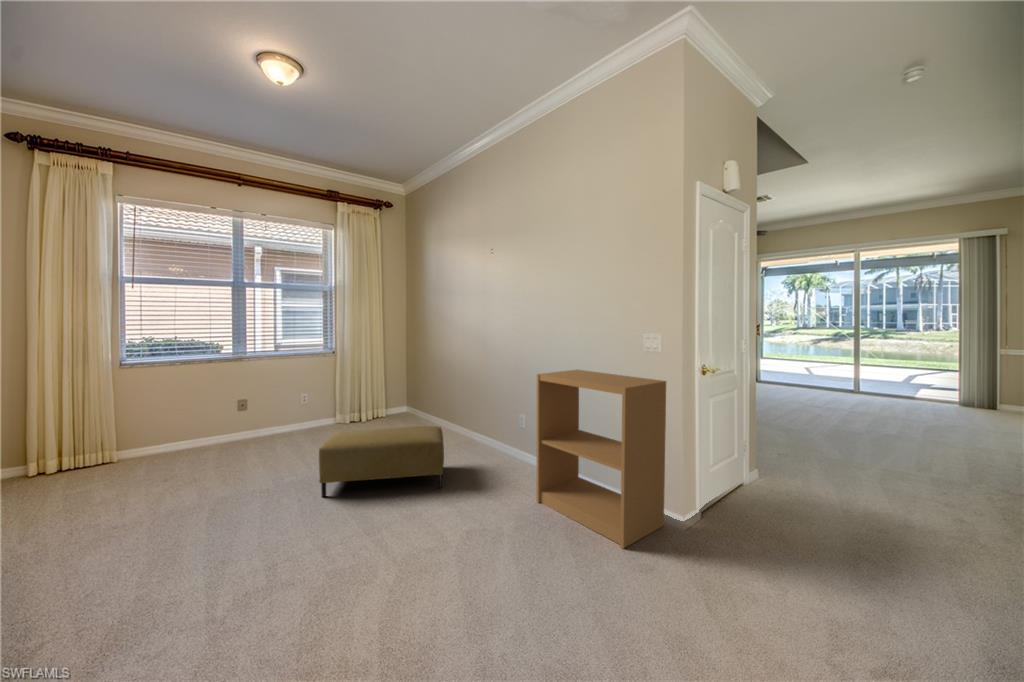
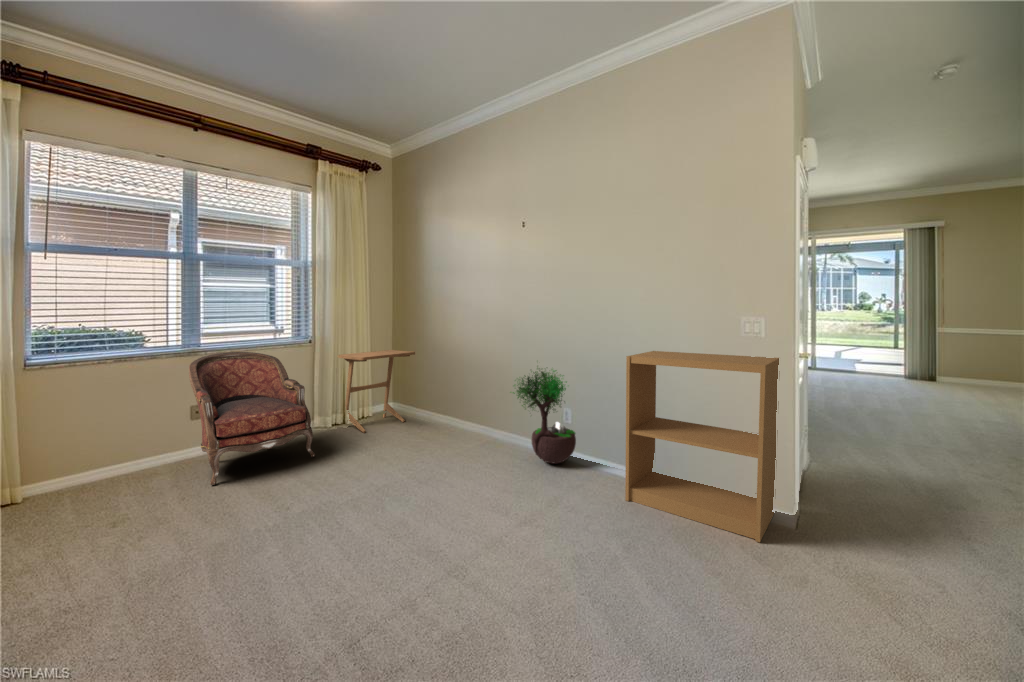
armchair: none [228,359,319,462] -> present [189,352,315,485]
side table: none [351,359,416,429] -> present [338,350,415,433]
potted tree: none [462,374,524,466] -> present [510,368,576,463]
ottoman: present [319,426,444,497] -> none [360,423,509,519]

